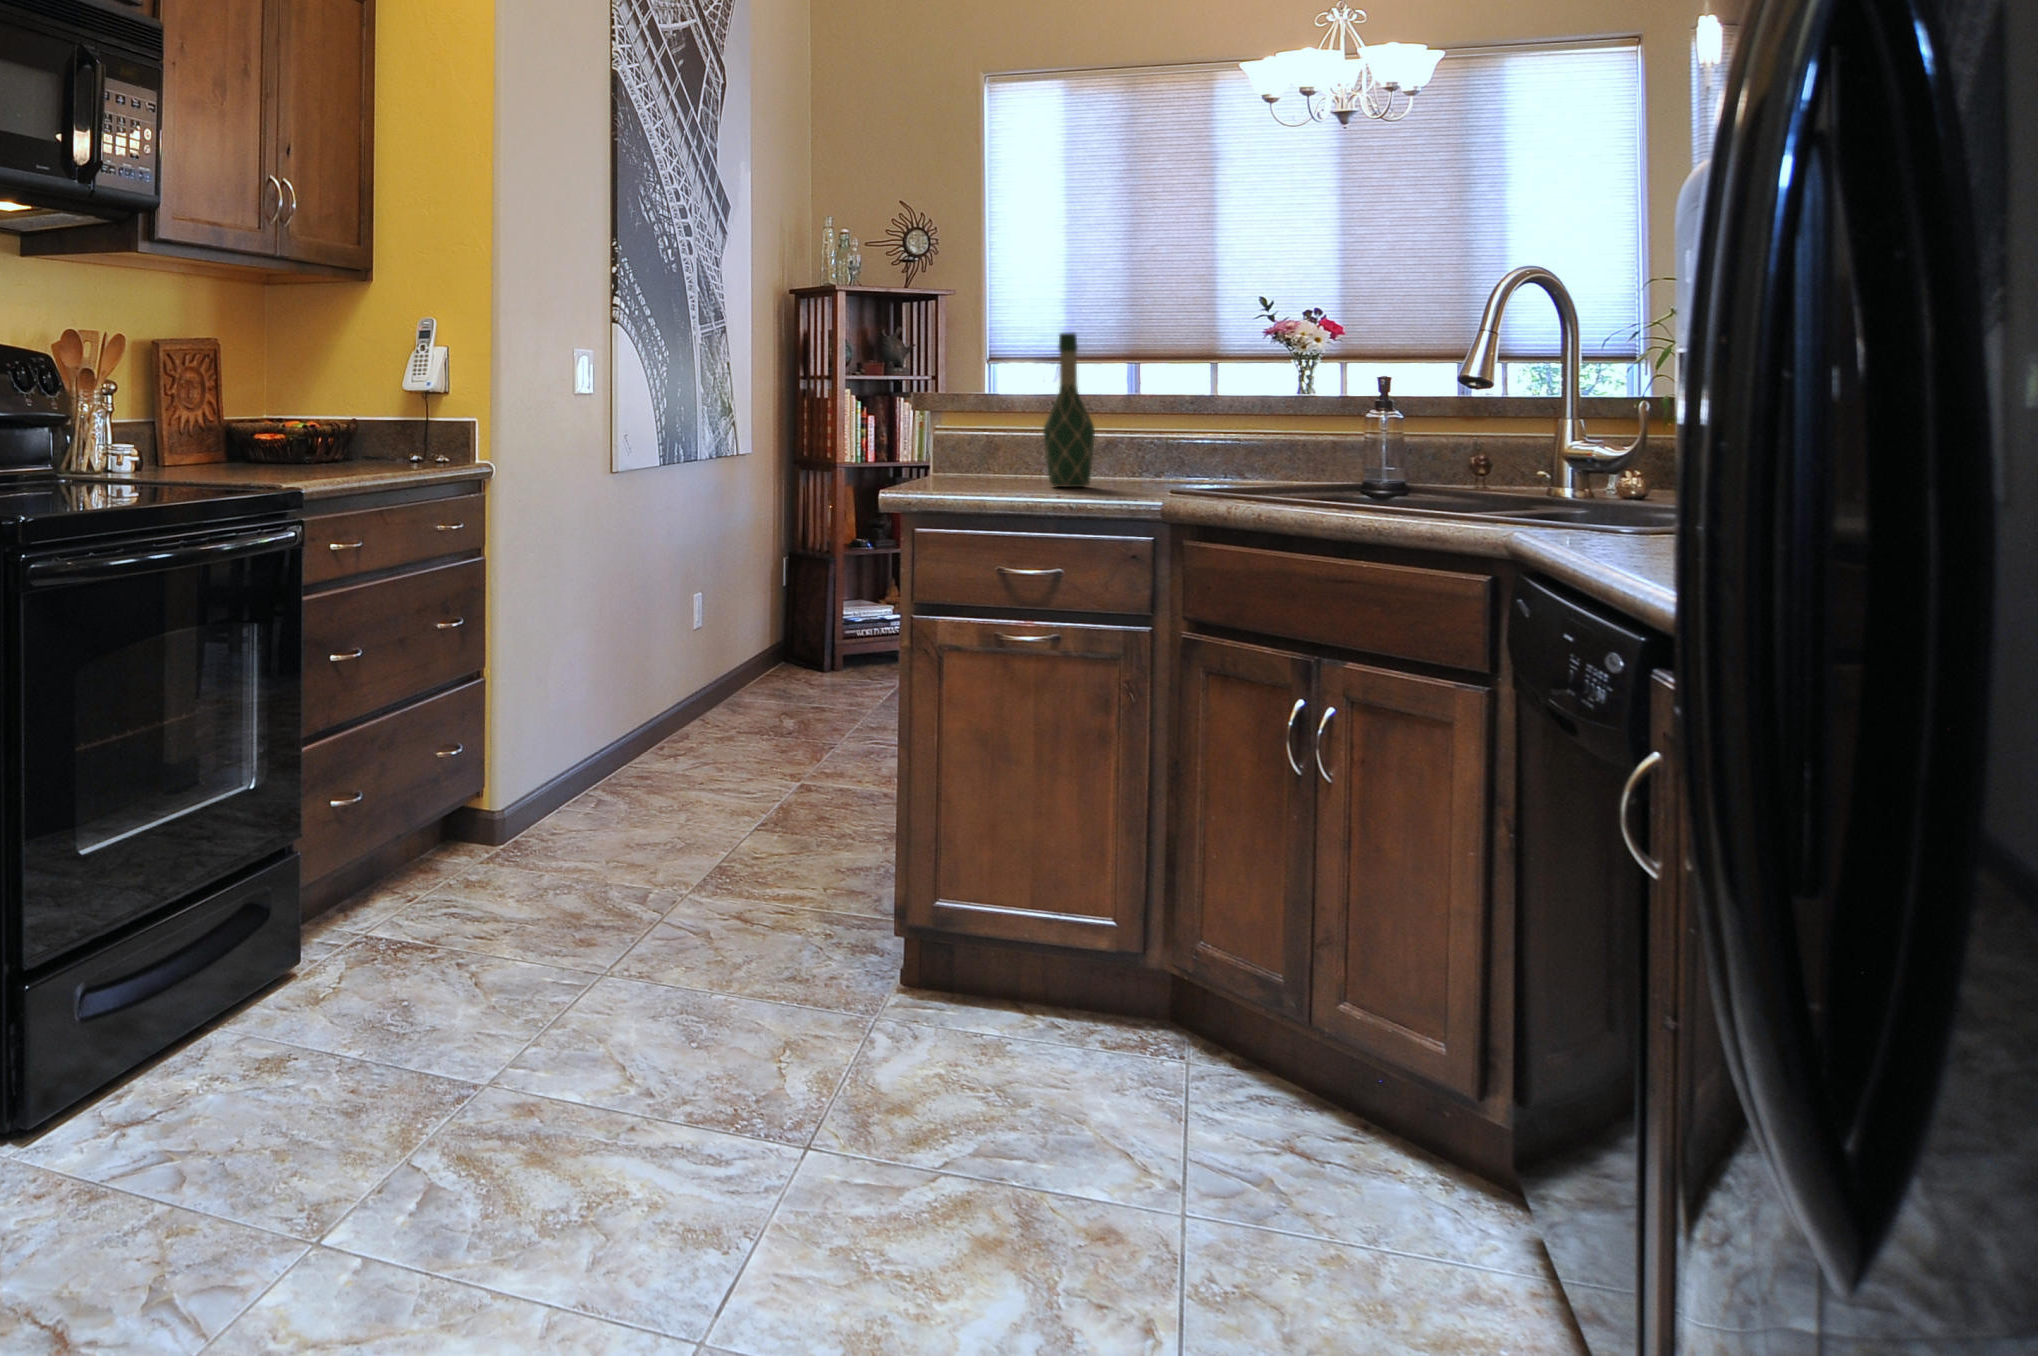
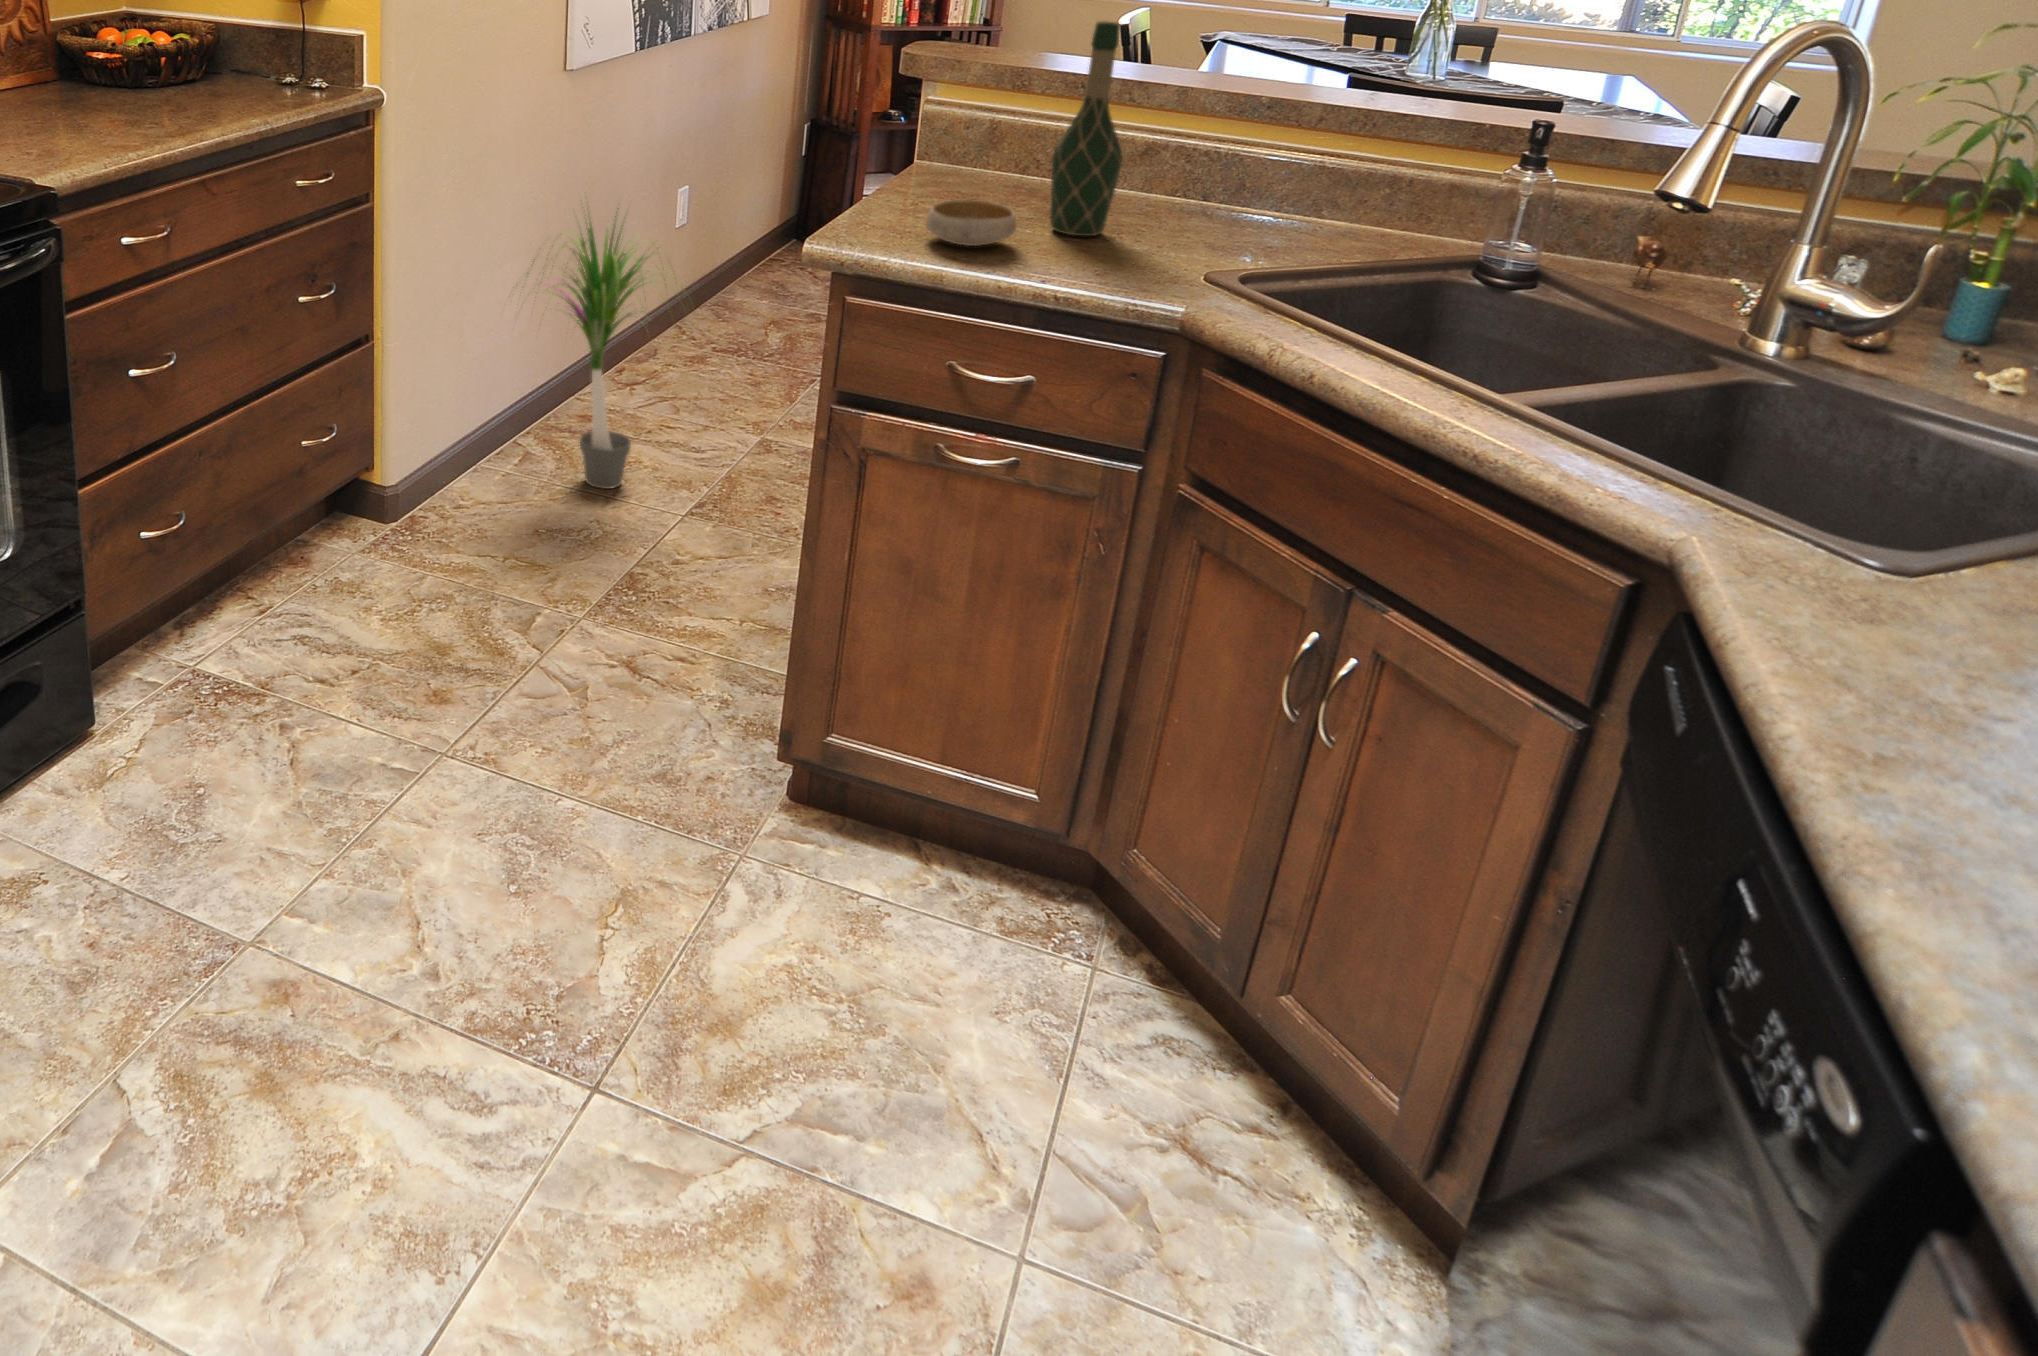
bowl: none [960,464,1028,491] -> present [926,200,1017,246]
potted plant: none [575,544,751,818] -> present [527,208,689,489]

